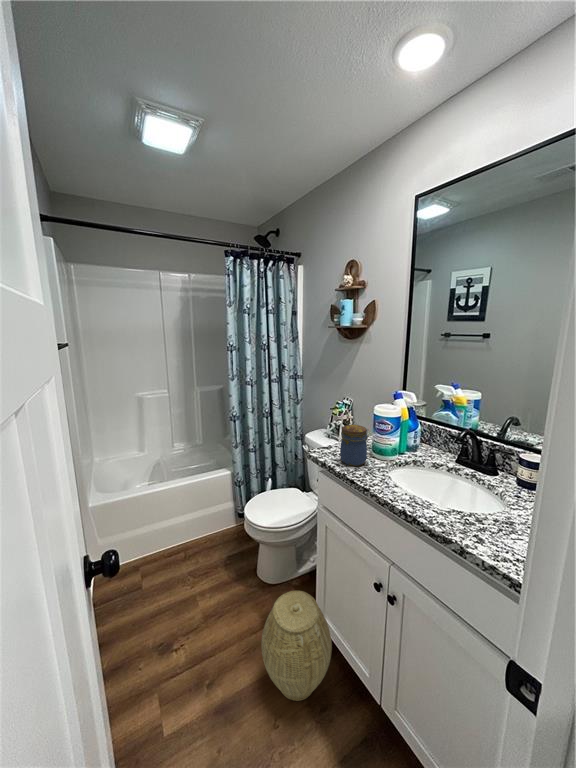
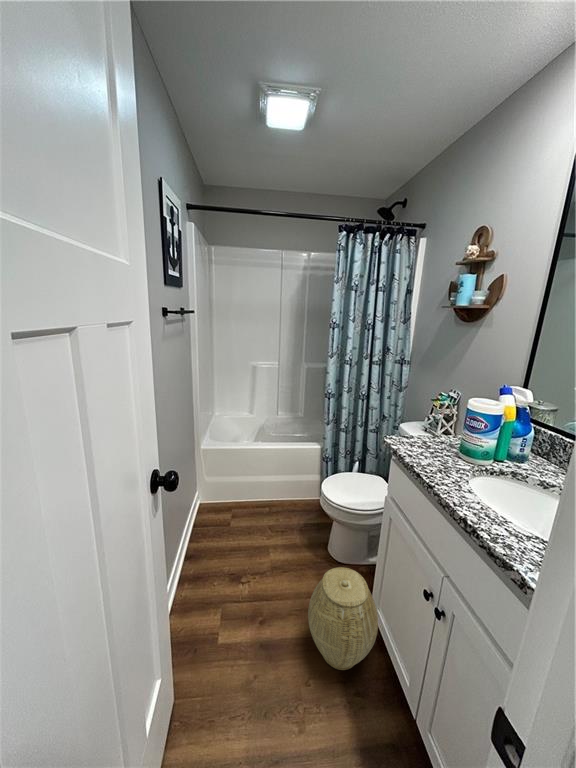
jar: present [340,425,369,466] -> none [416,416,455,462]

